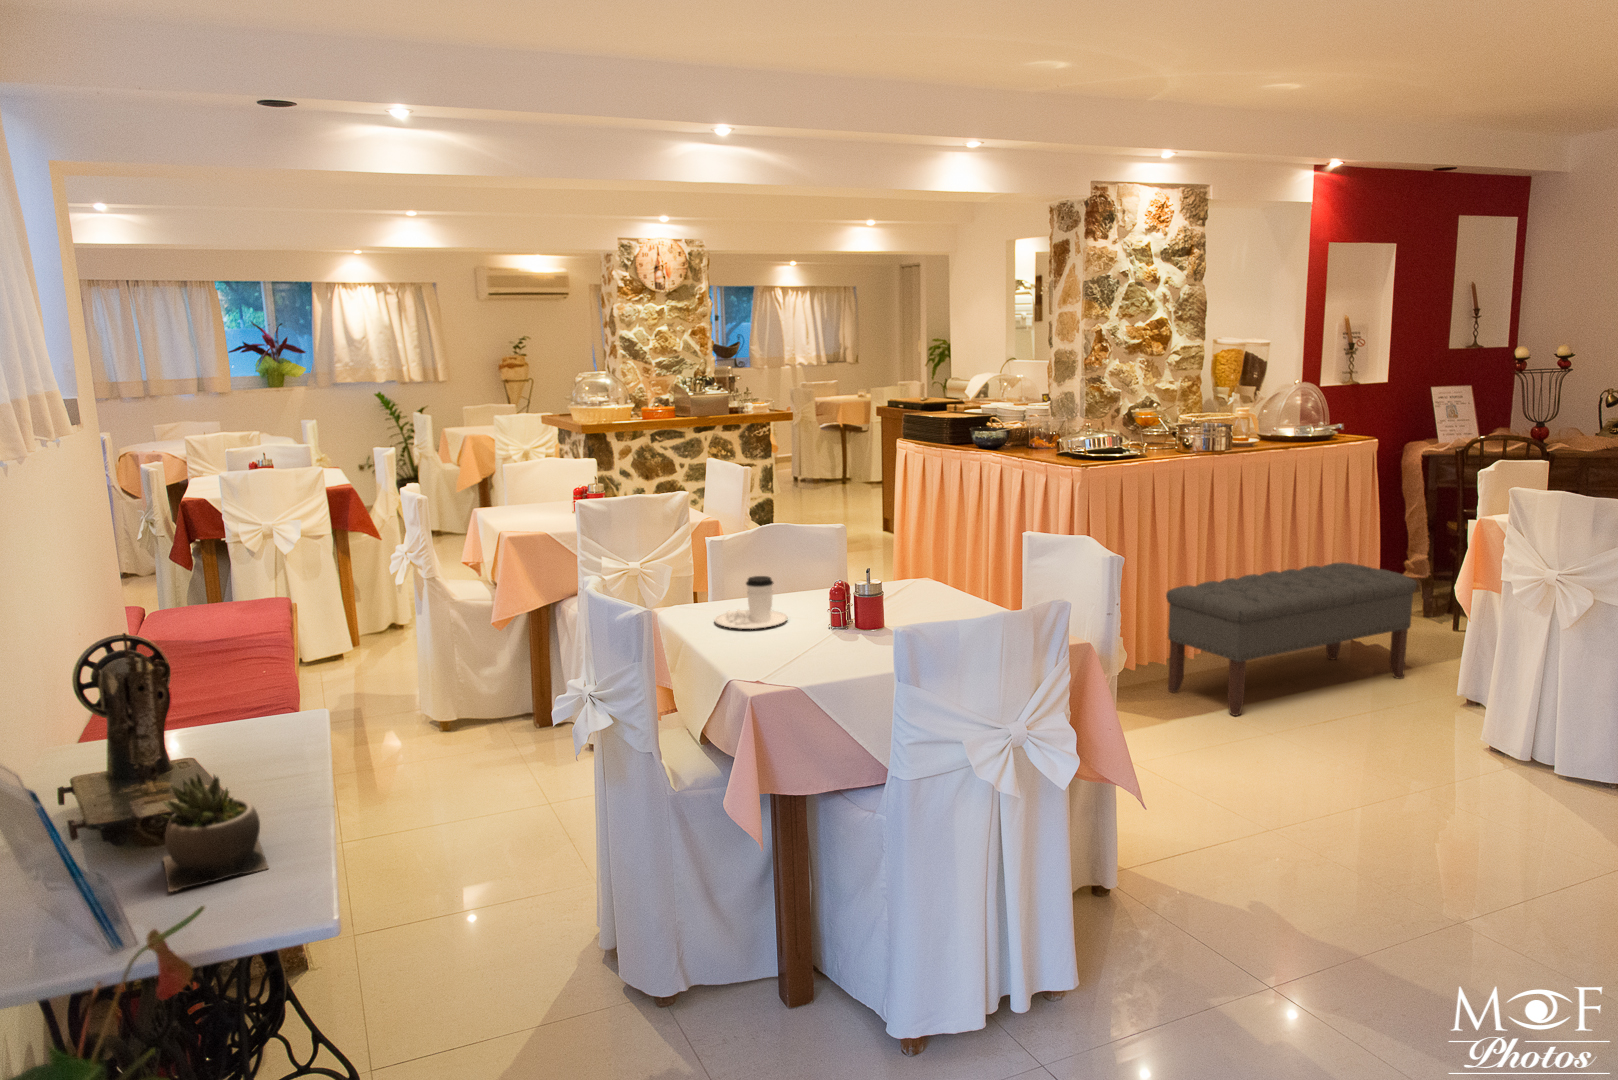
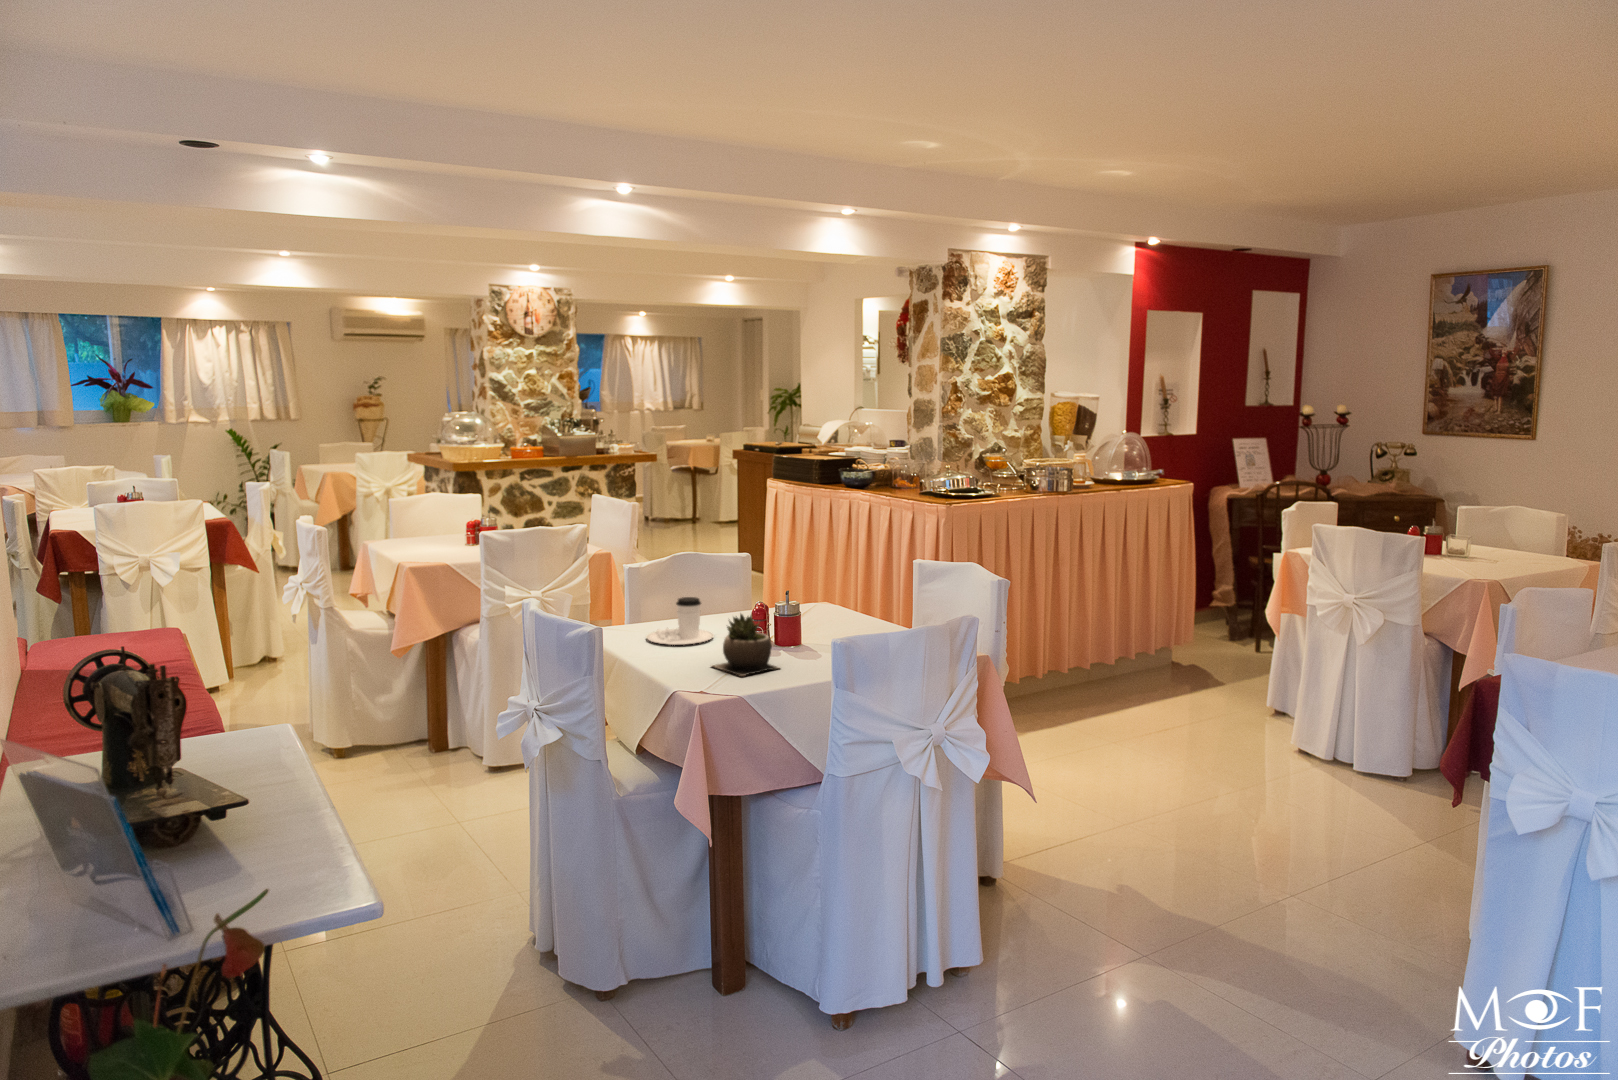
bench: present [1166,562,1417,716] -> none [1022,590,1230,725]
succulent plant: present [163,774,268,892] -> present [713,614,779,676]

